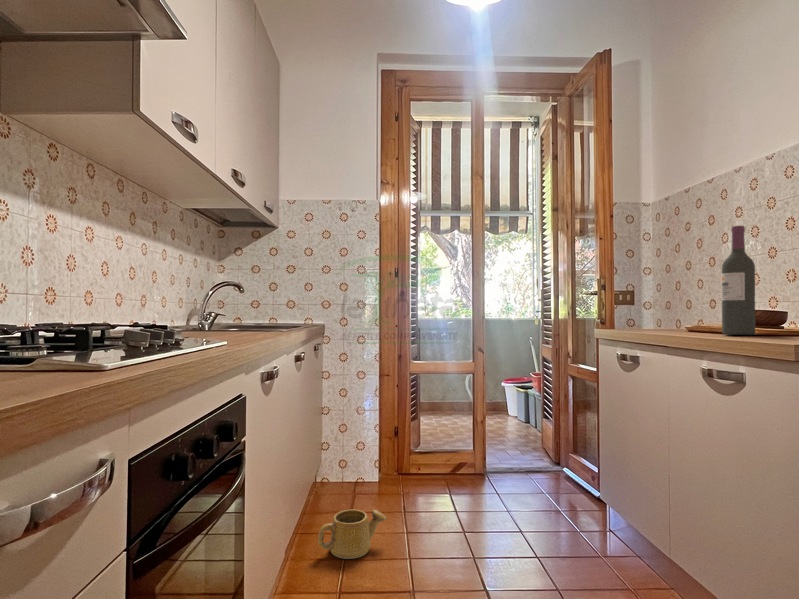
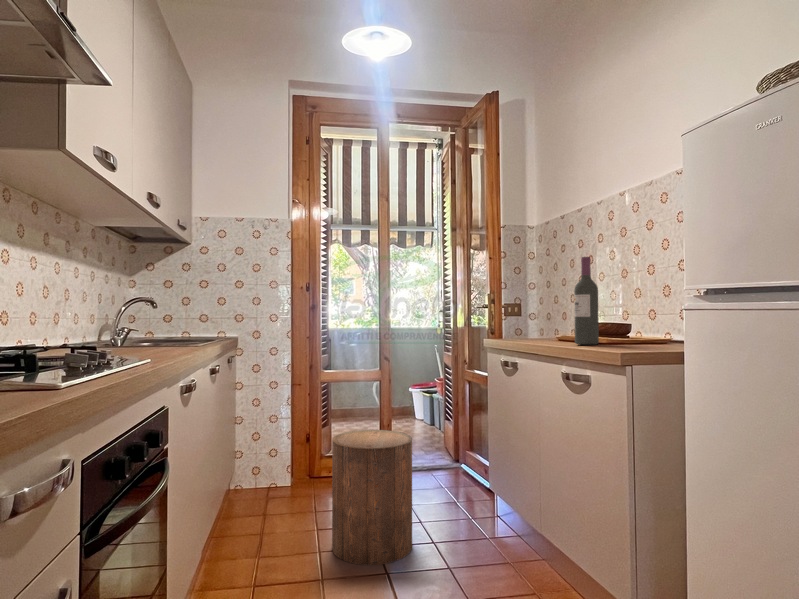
stool: none [422,427,512,579] -> present [332,430,412,565]
watering can: present [318,509,386,559] -> none [233,511,298,558]

